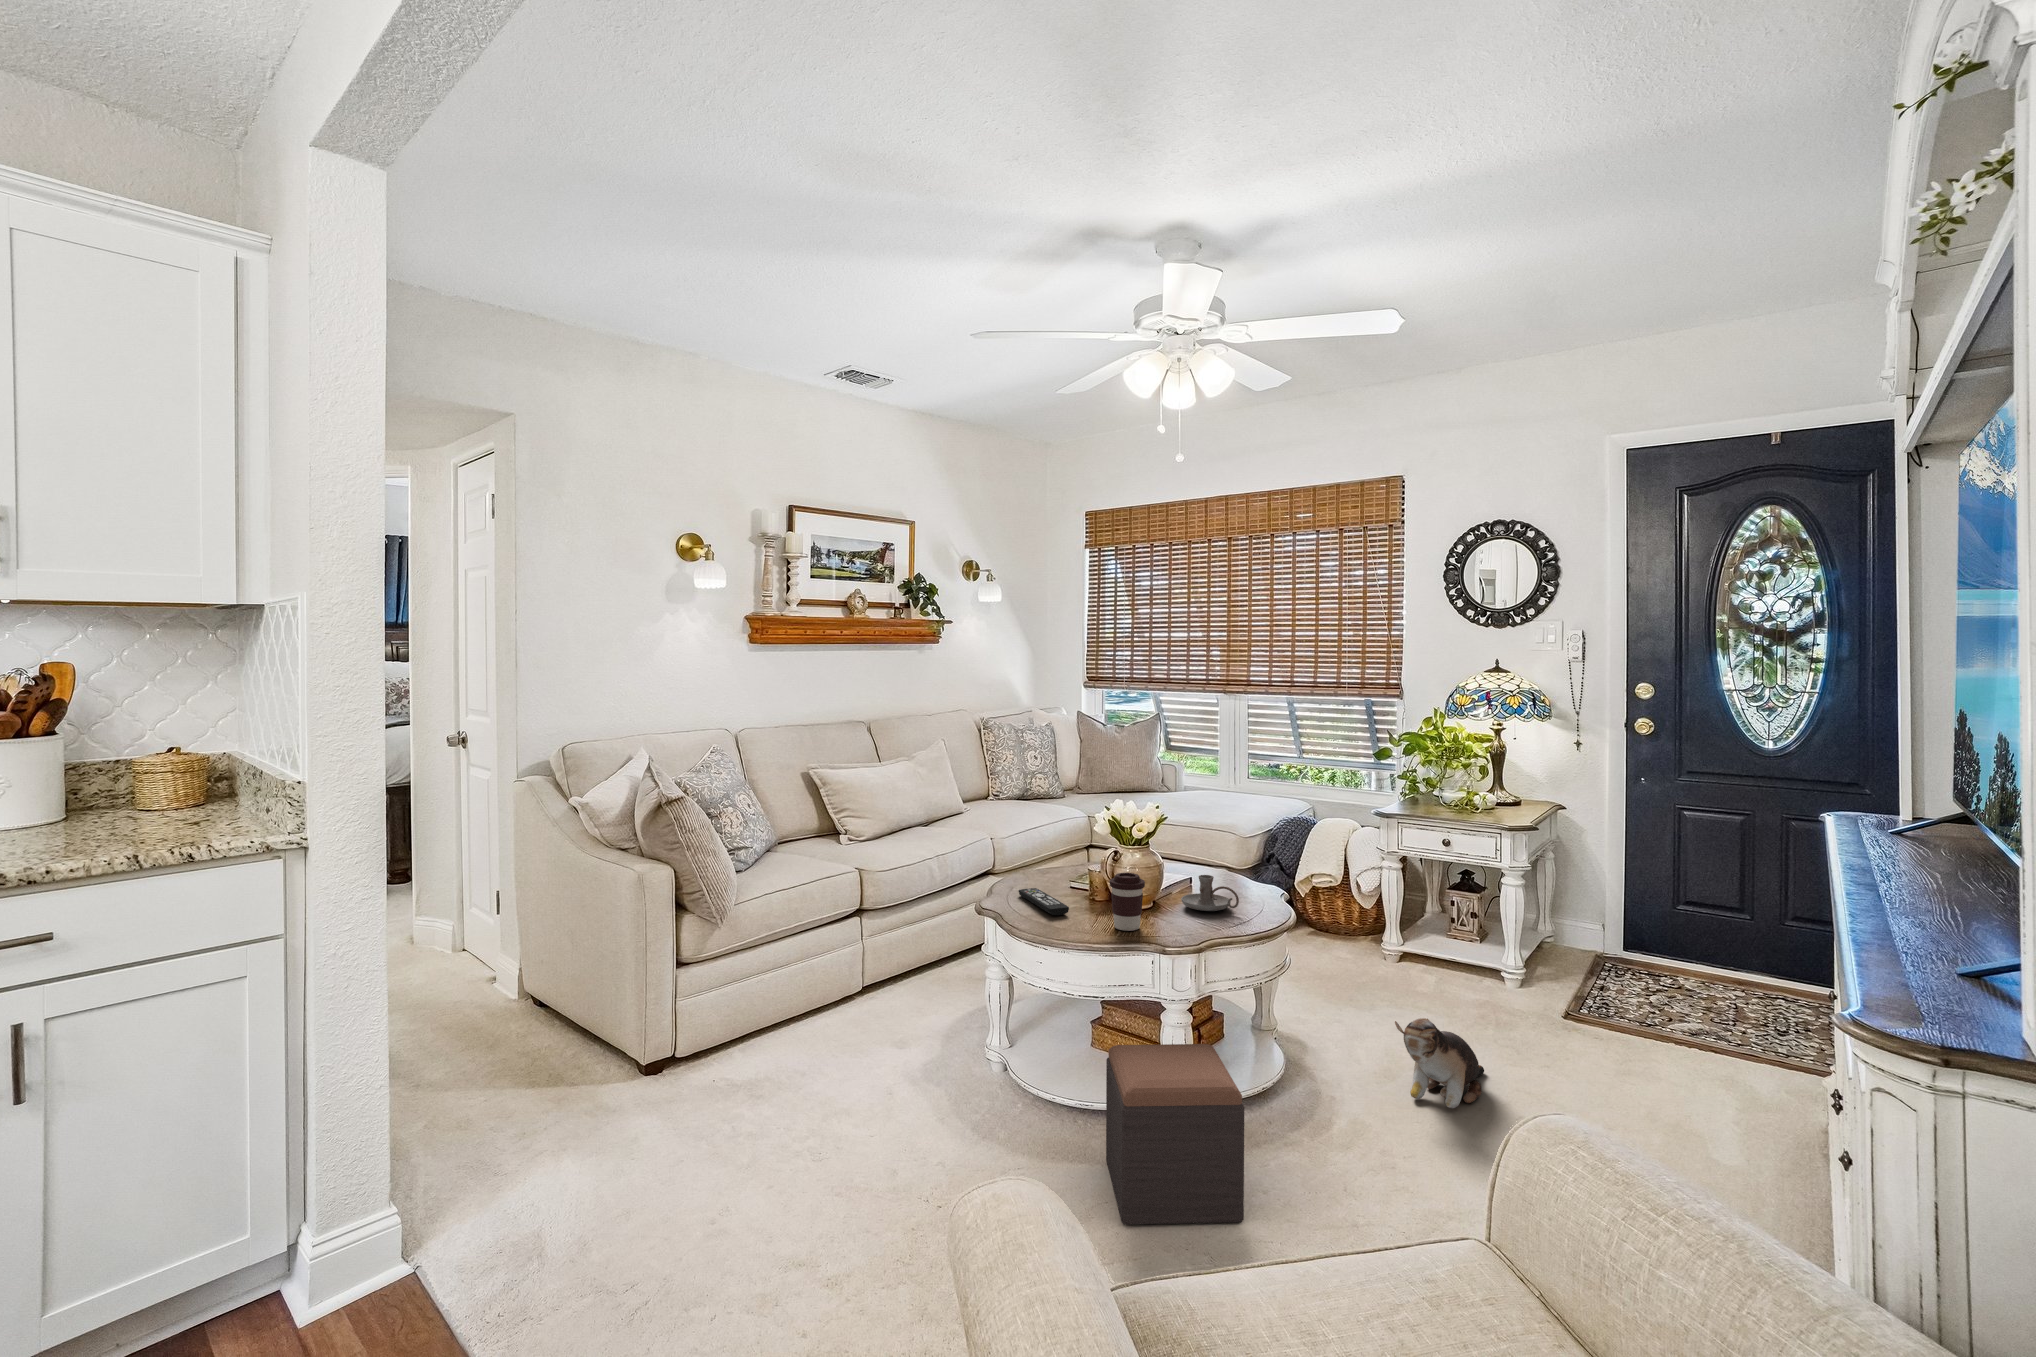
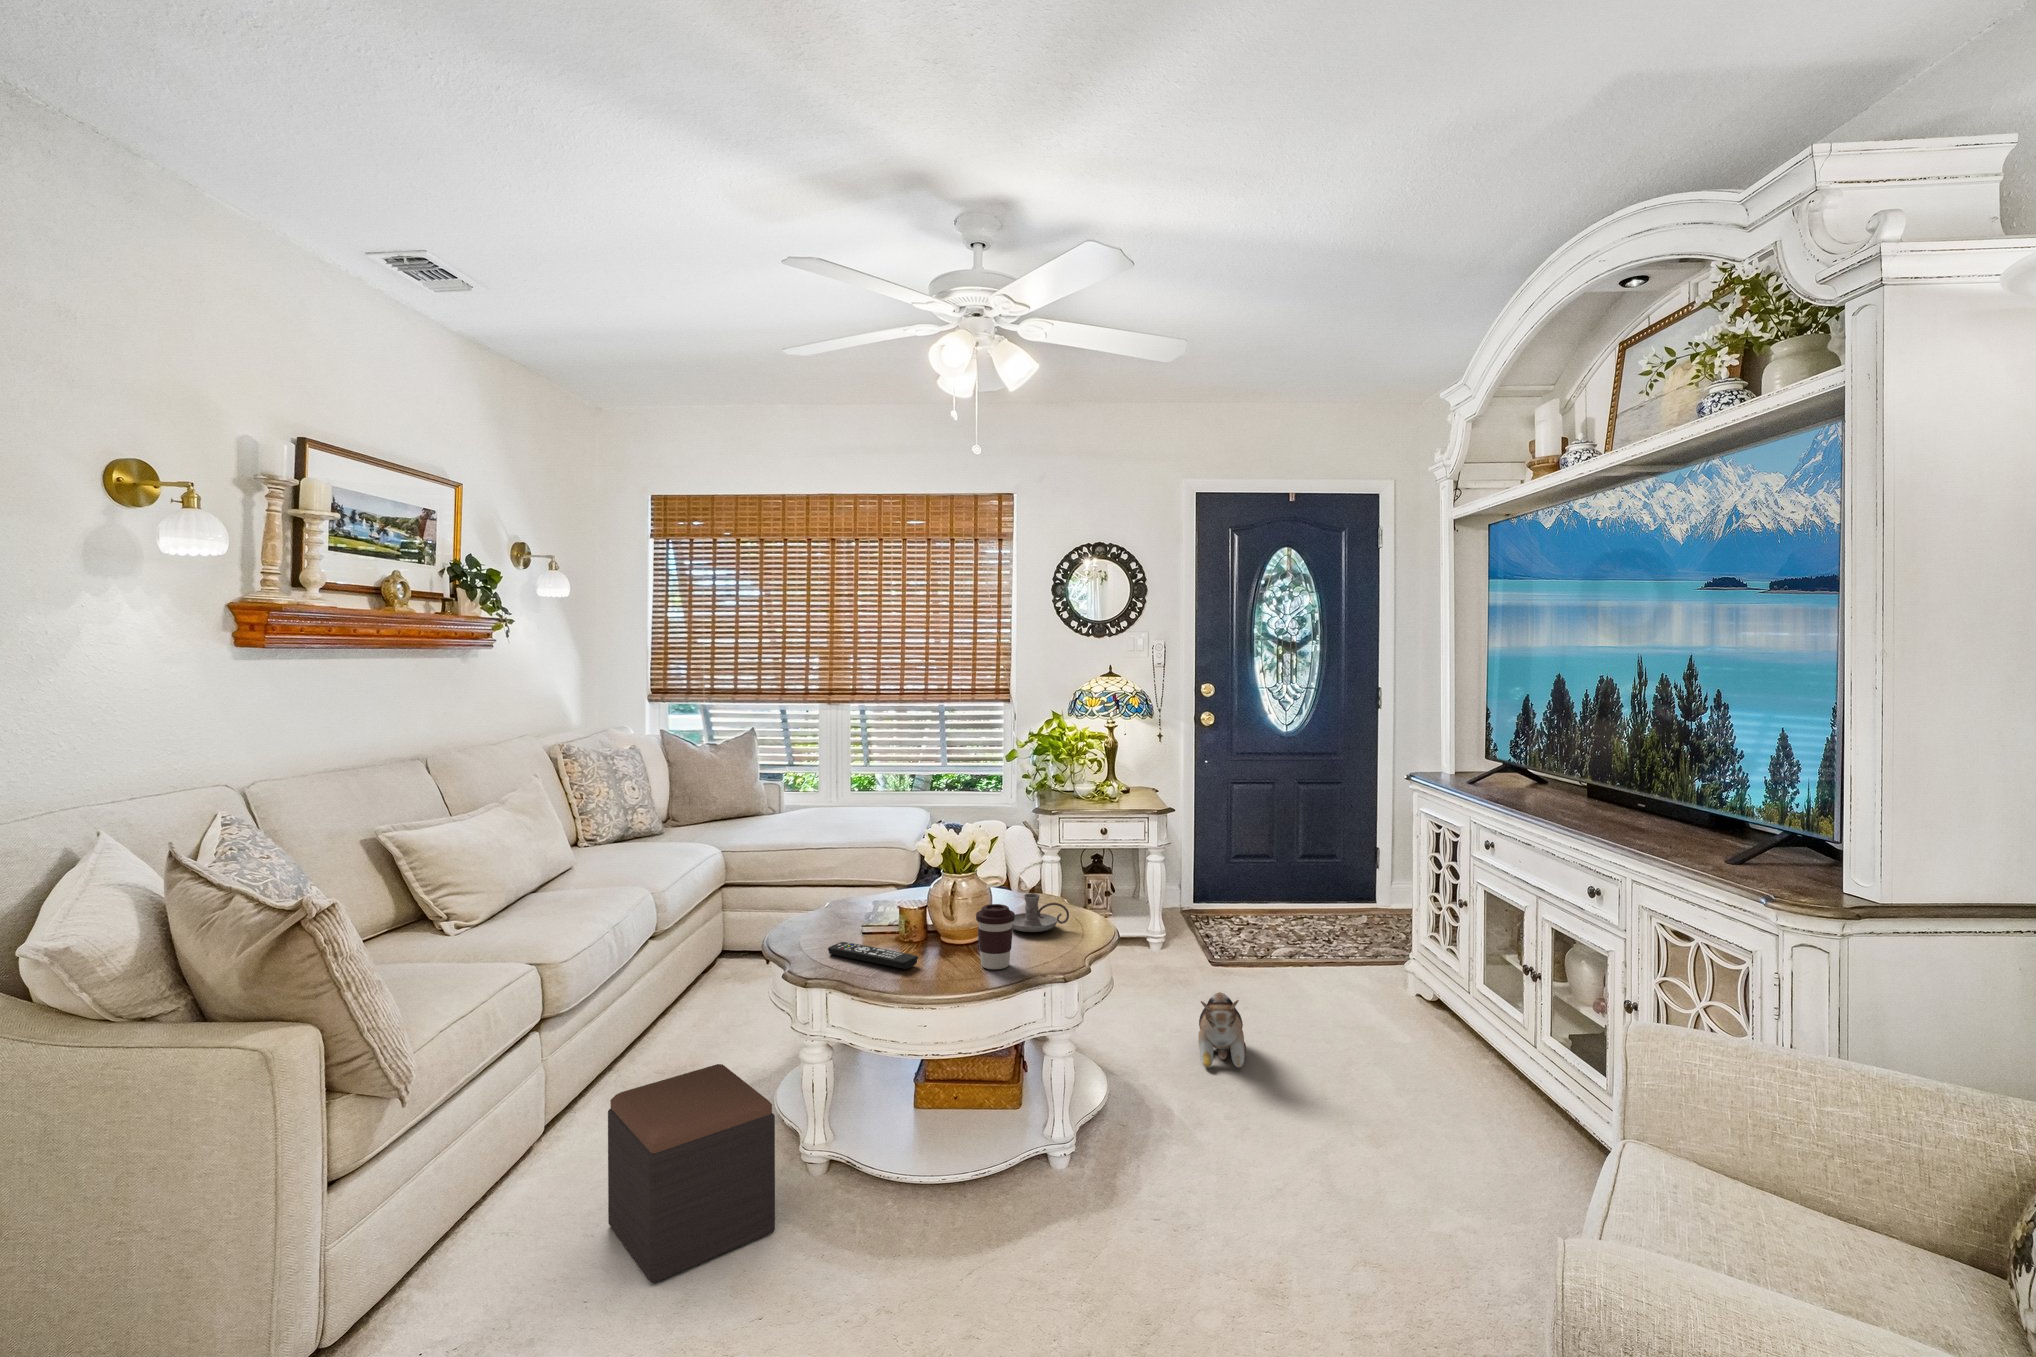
footstool: present [1106,1044,1244,1225] -> present [608,1064,775,1283]

